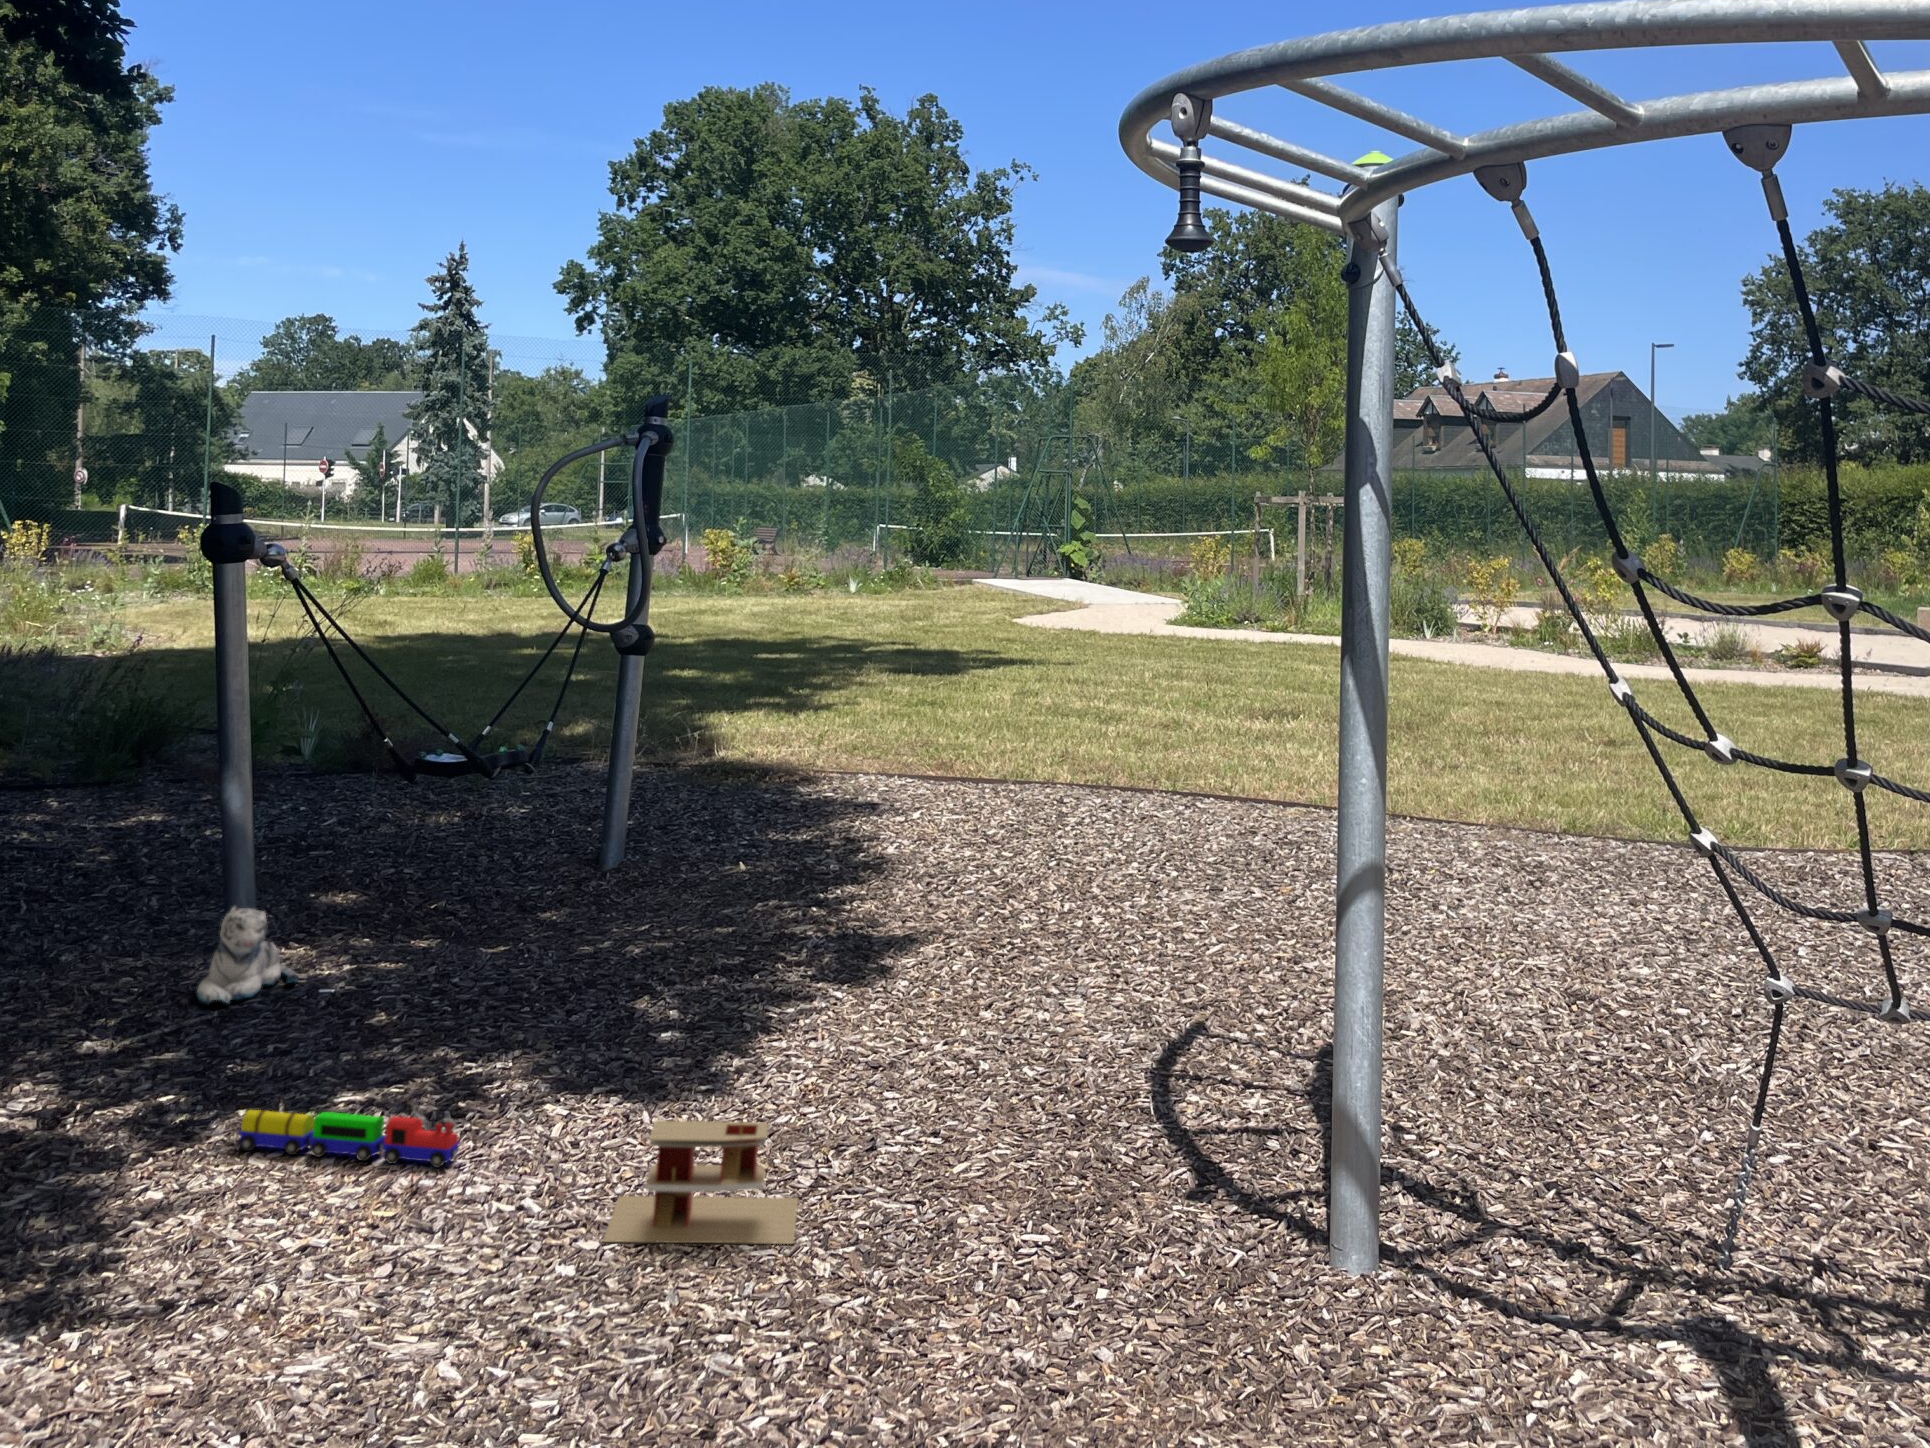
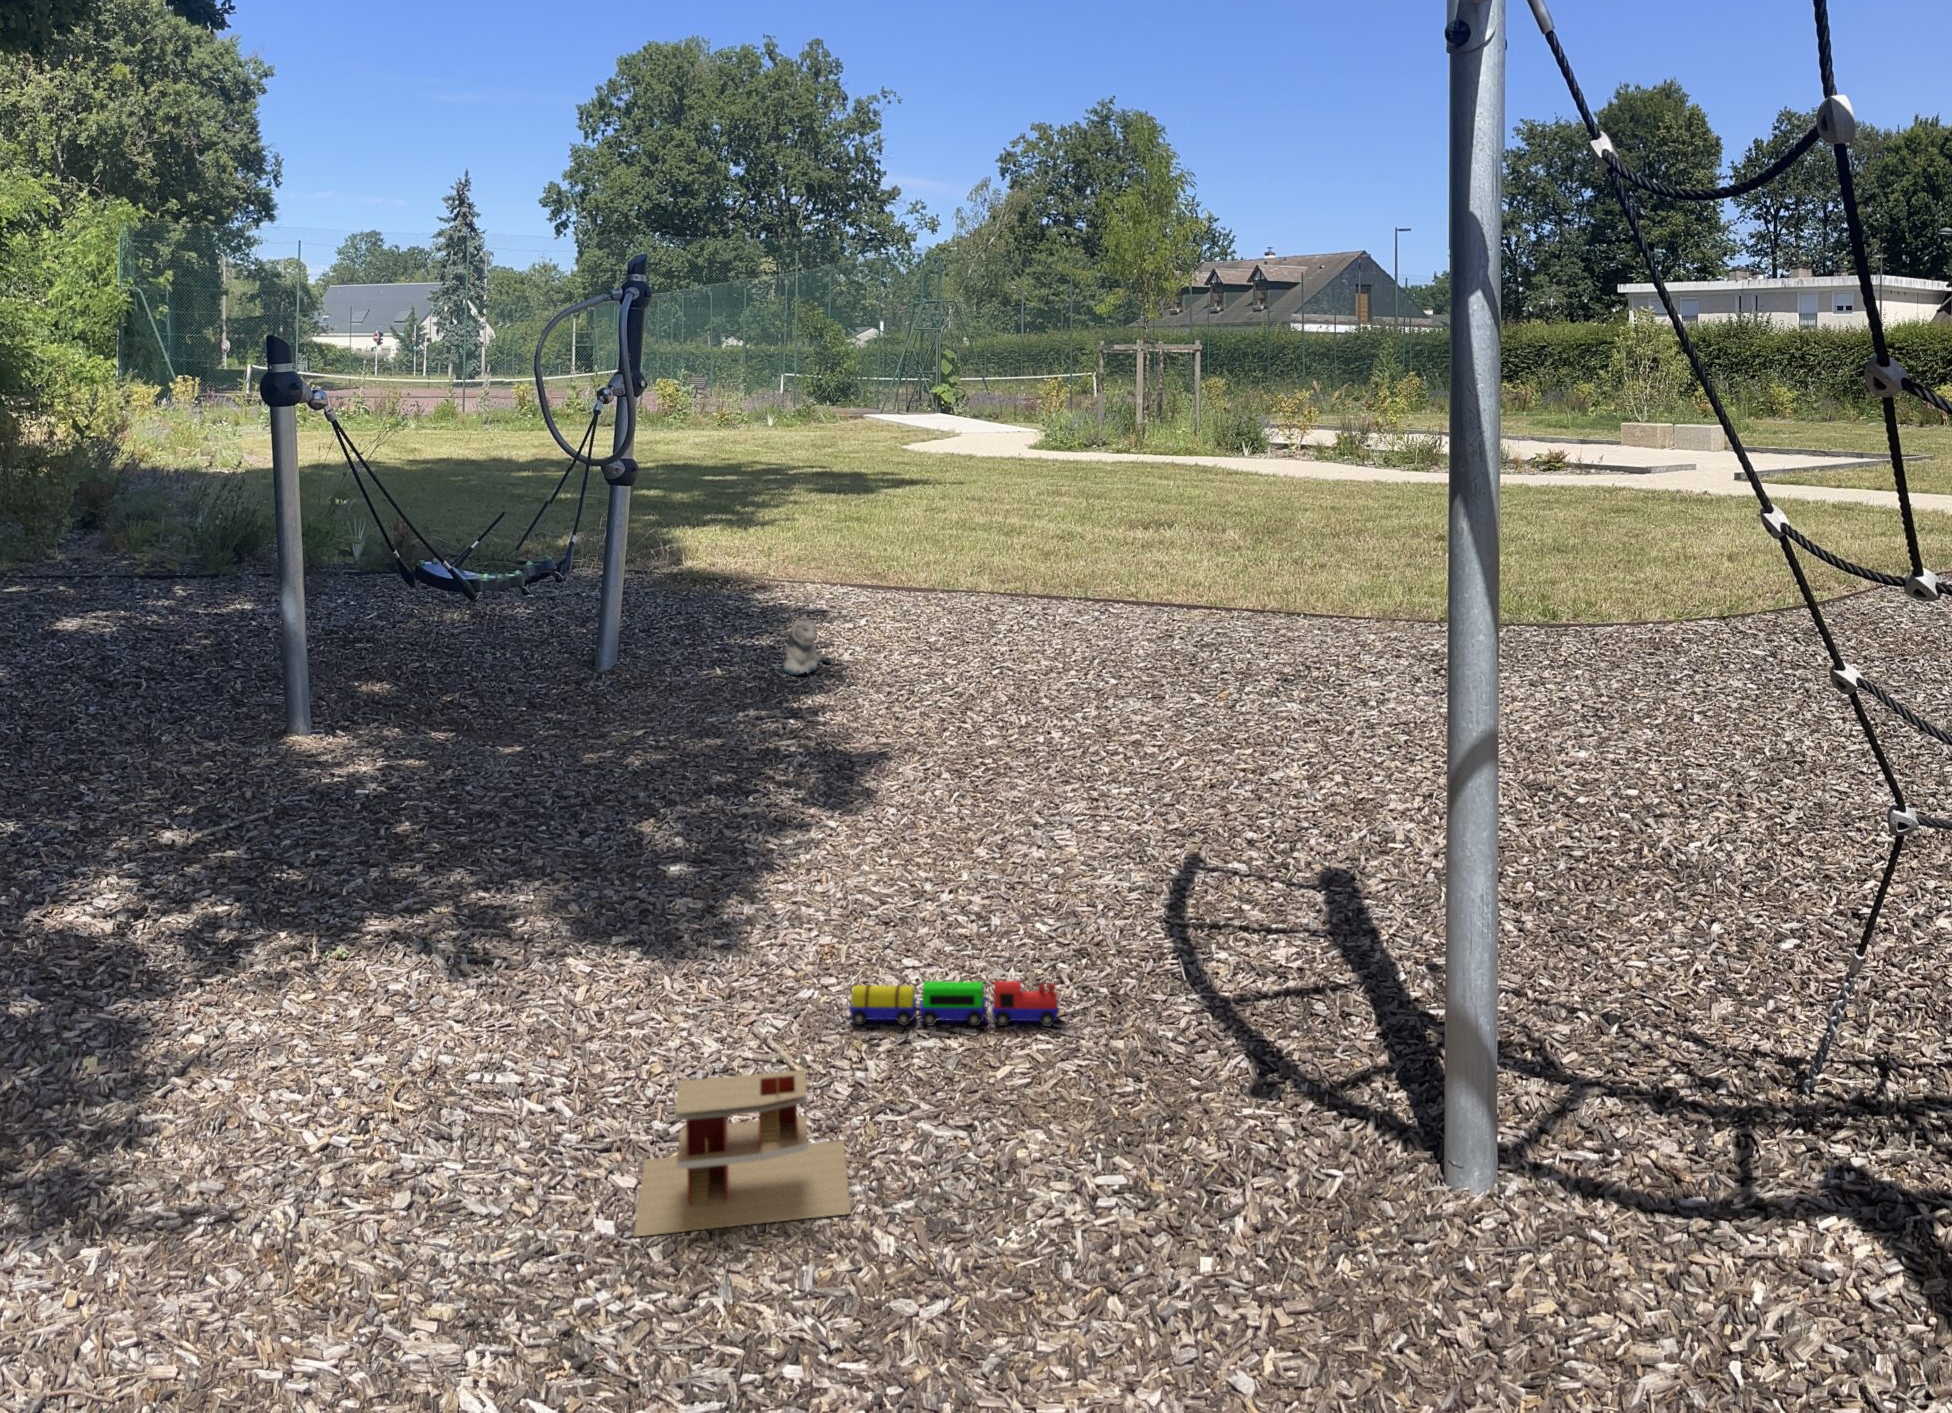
plush toy: present [197,907,298,1005] -> present [782,619,831,675]
toy train: present [239,1110,459,1168] -> present [849,981,1060,1027]

